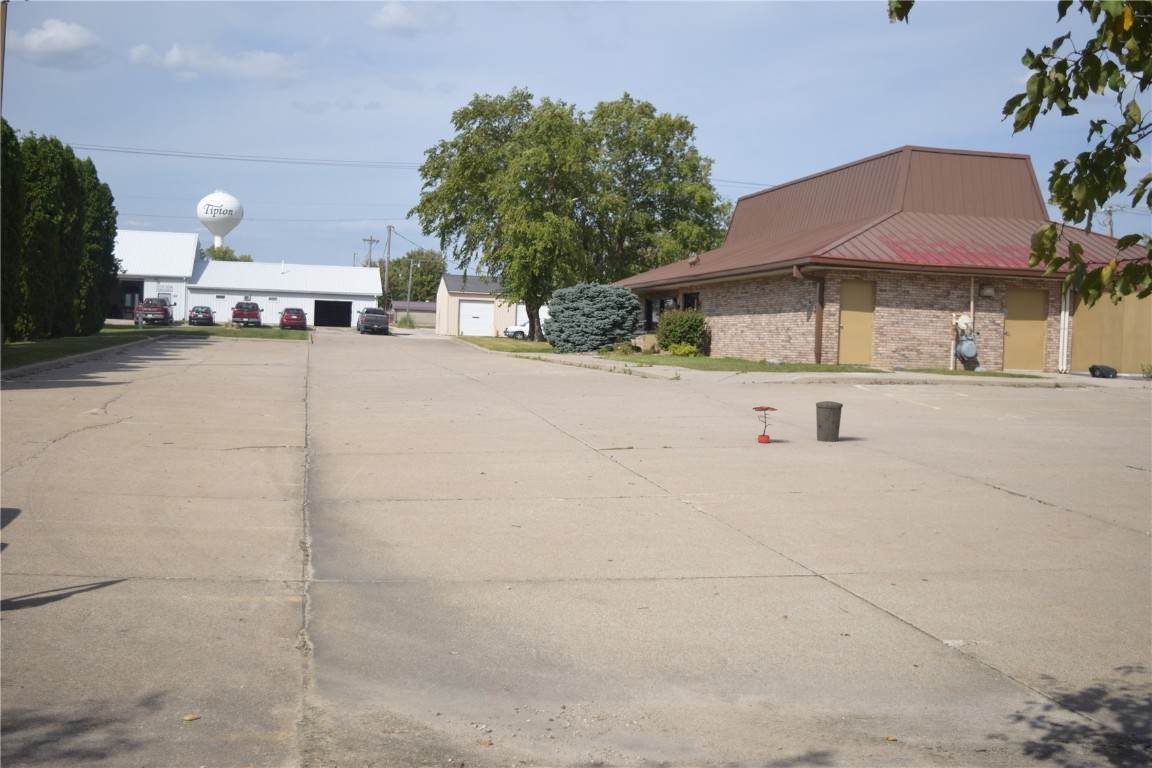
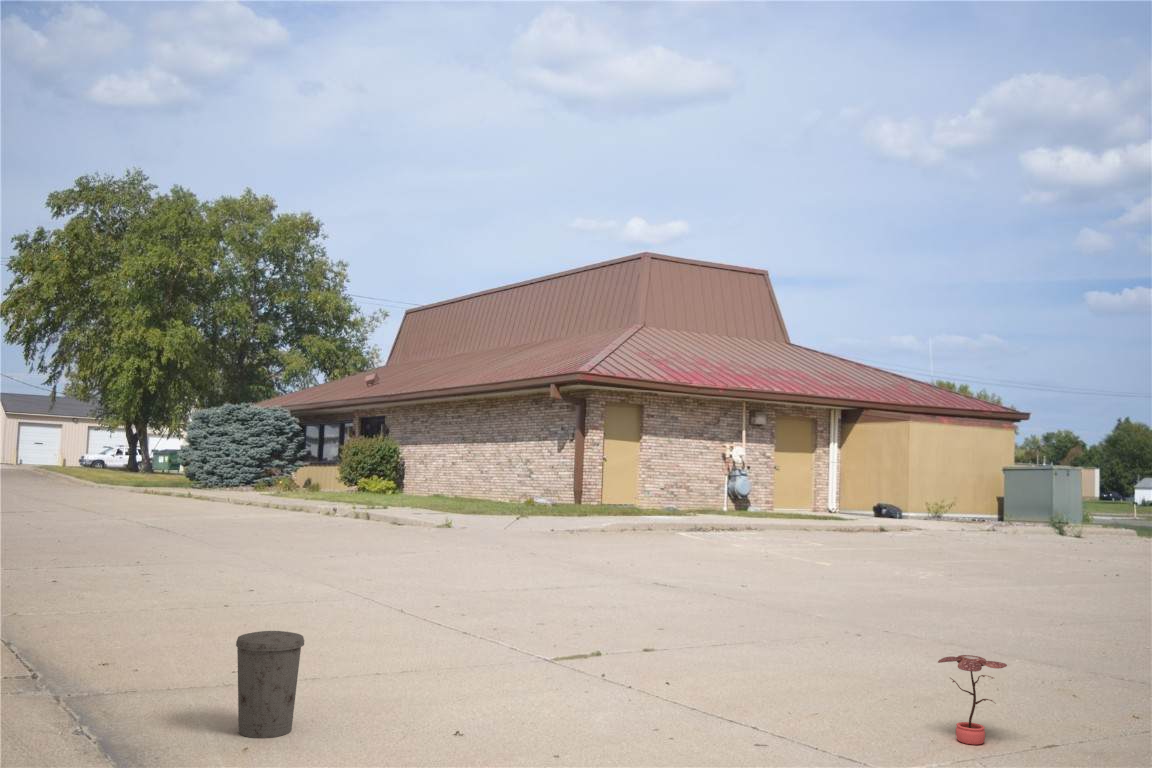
trash can: present [816,401,843,442] -> present [236,631,304,738]

